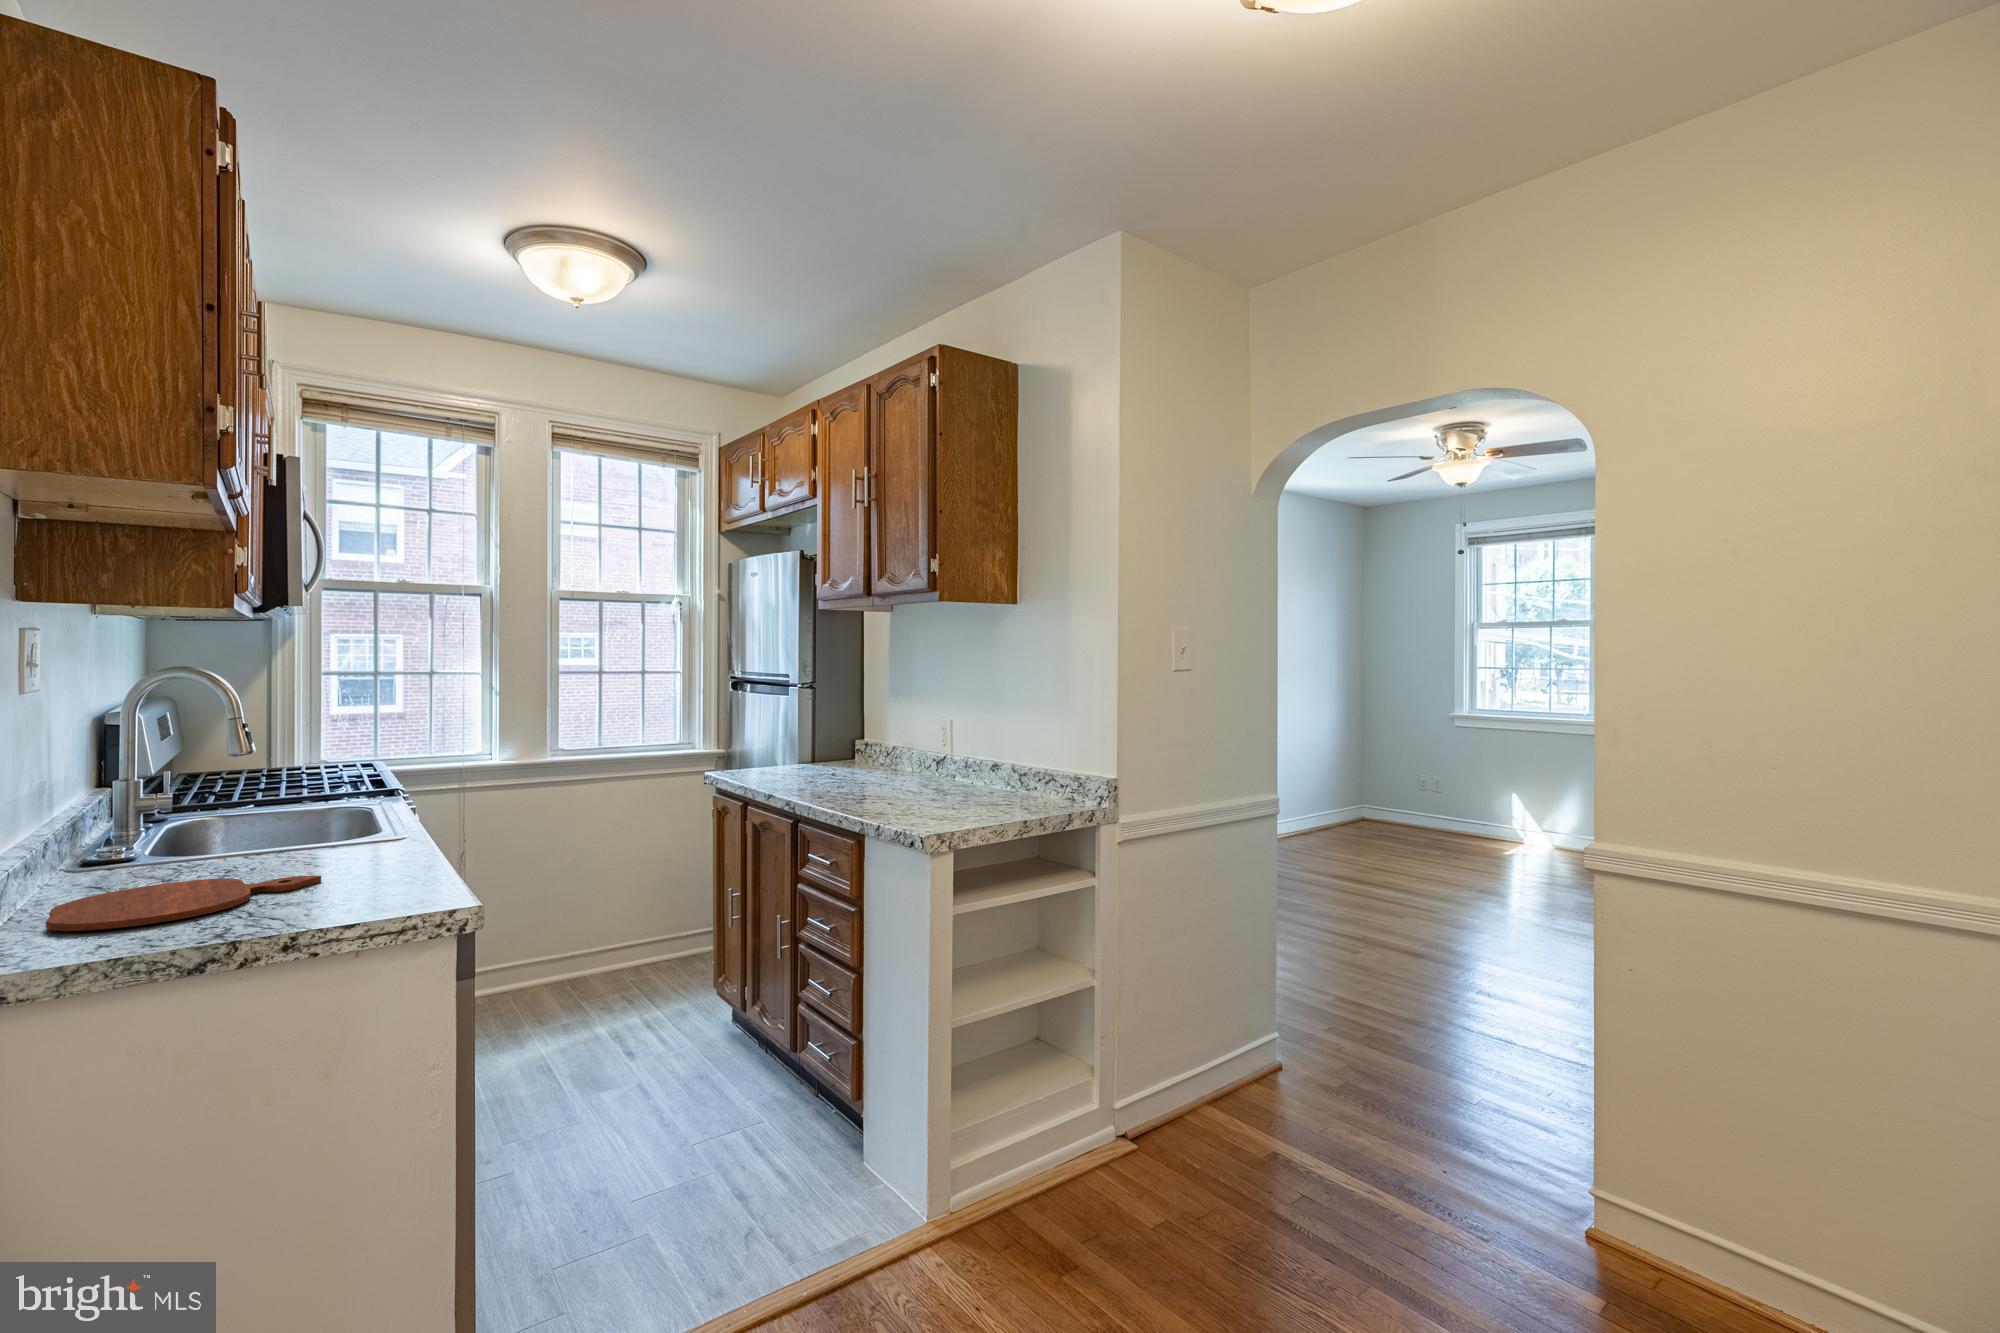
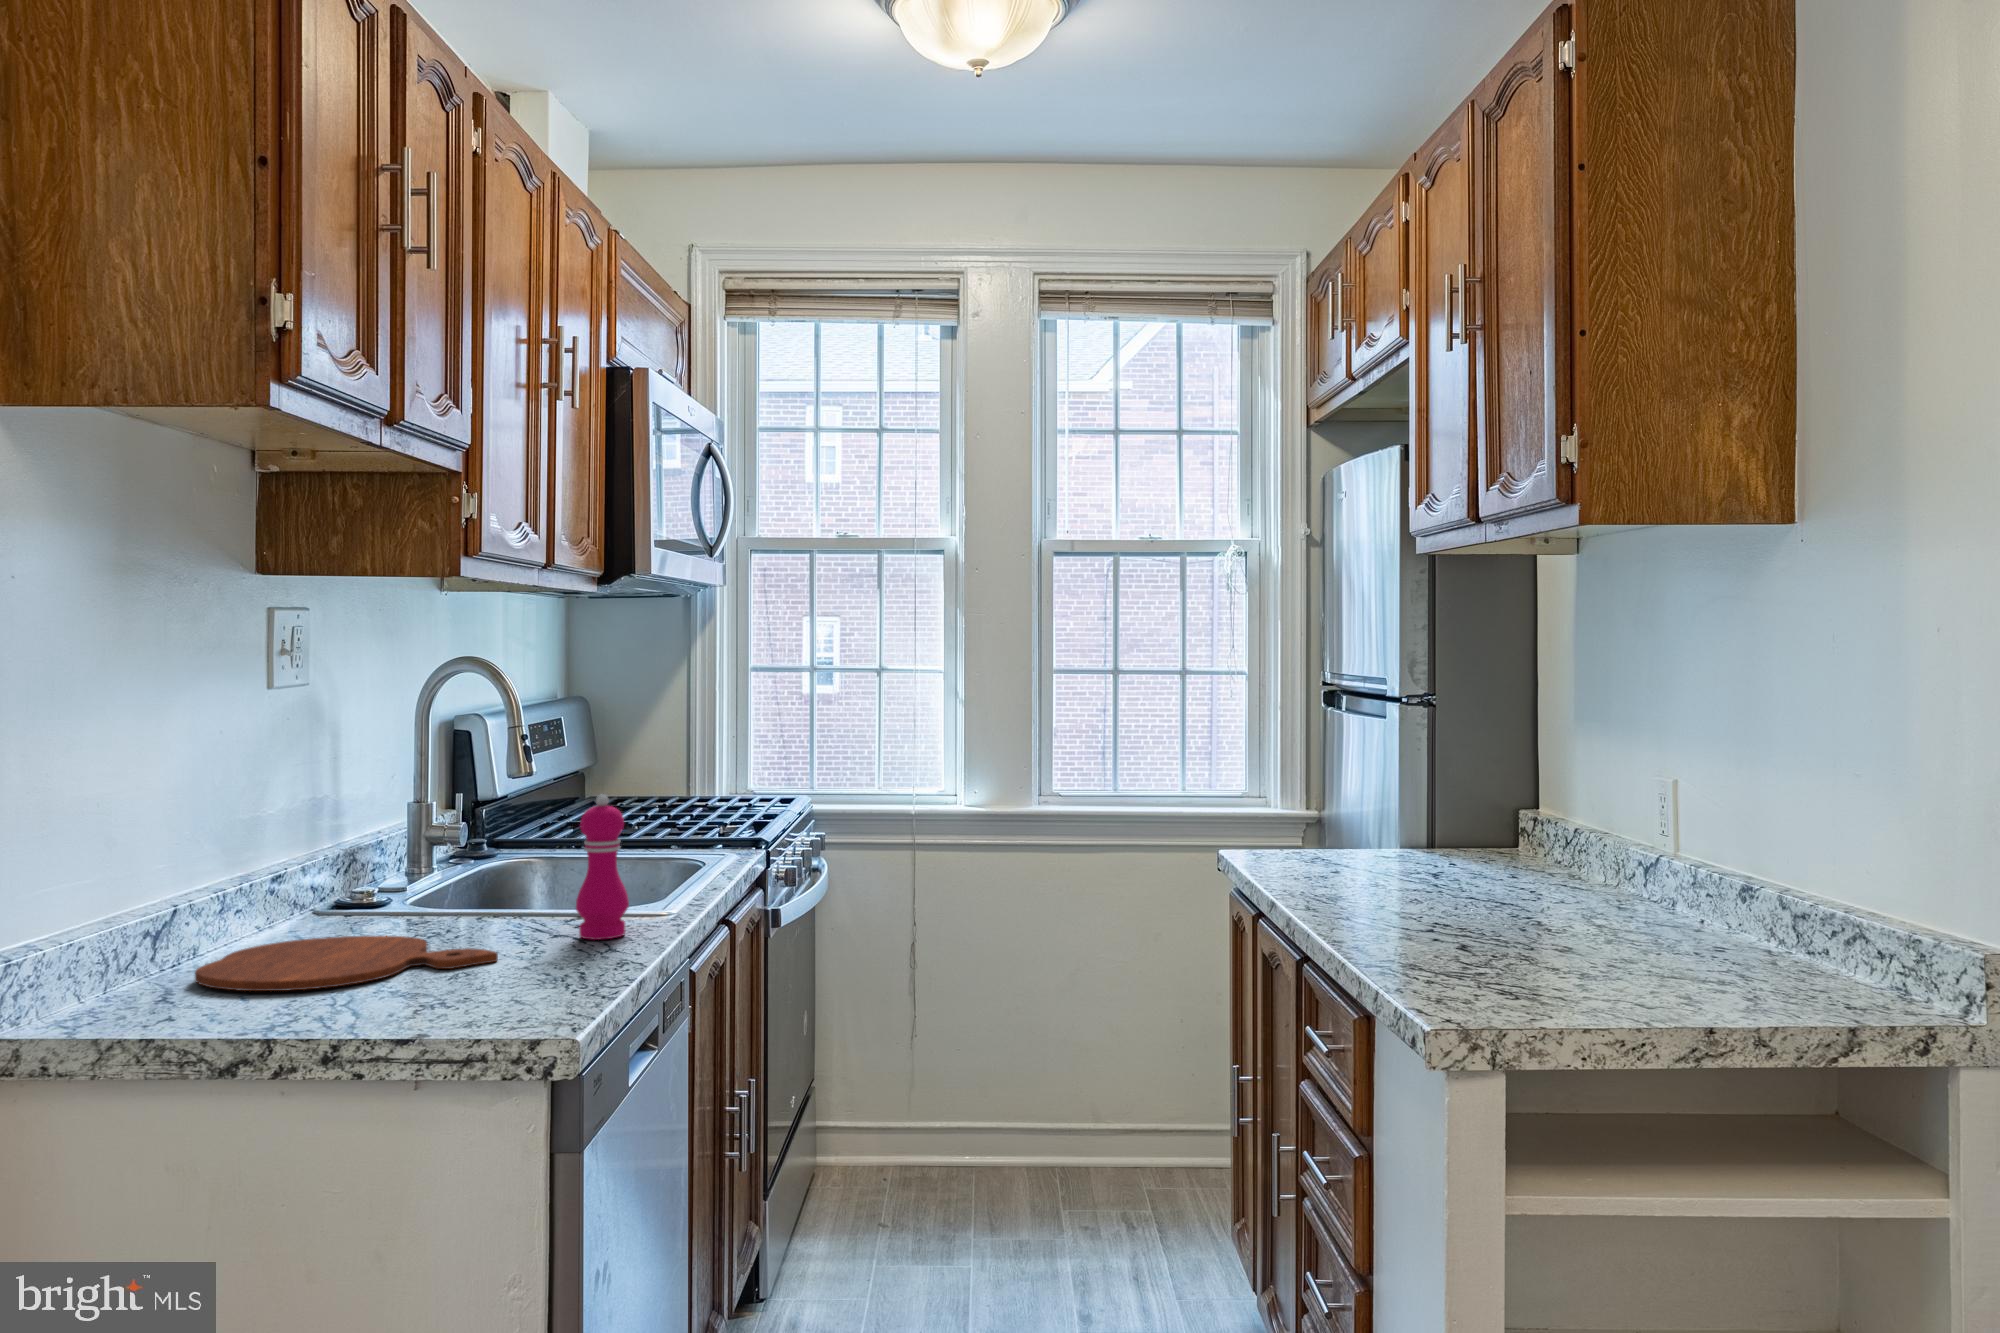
pepper mill: none [356,765,398,862] -> present [576,795,629,940]

